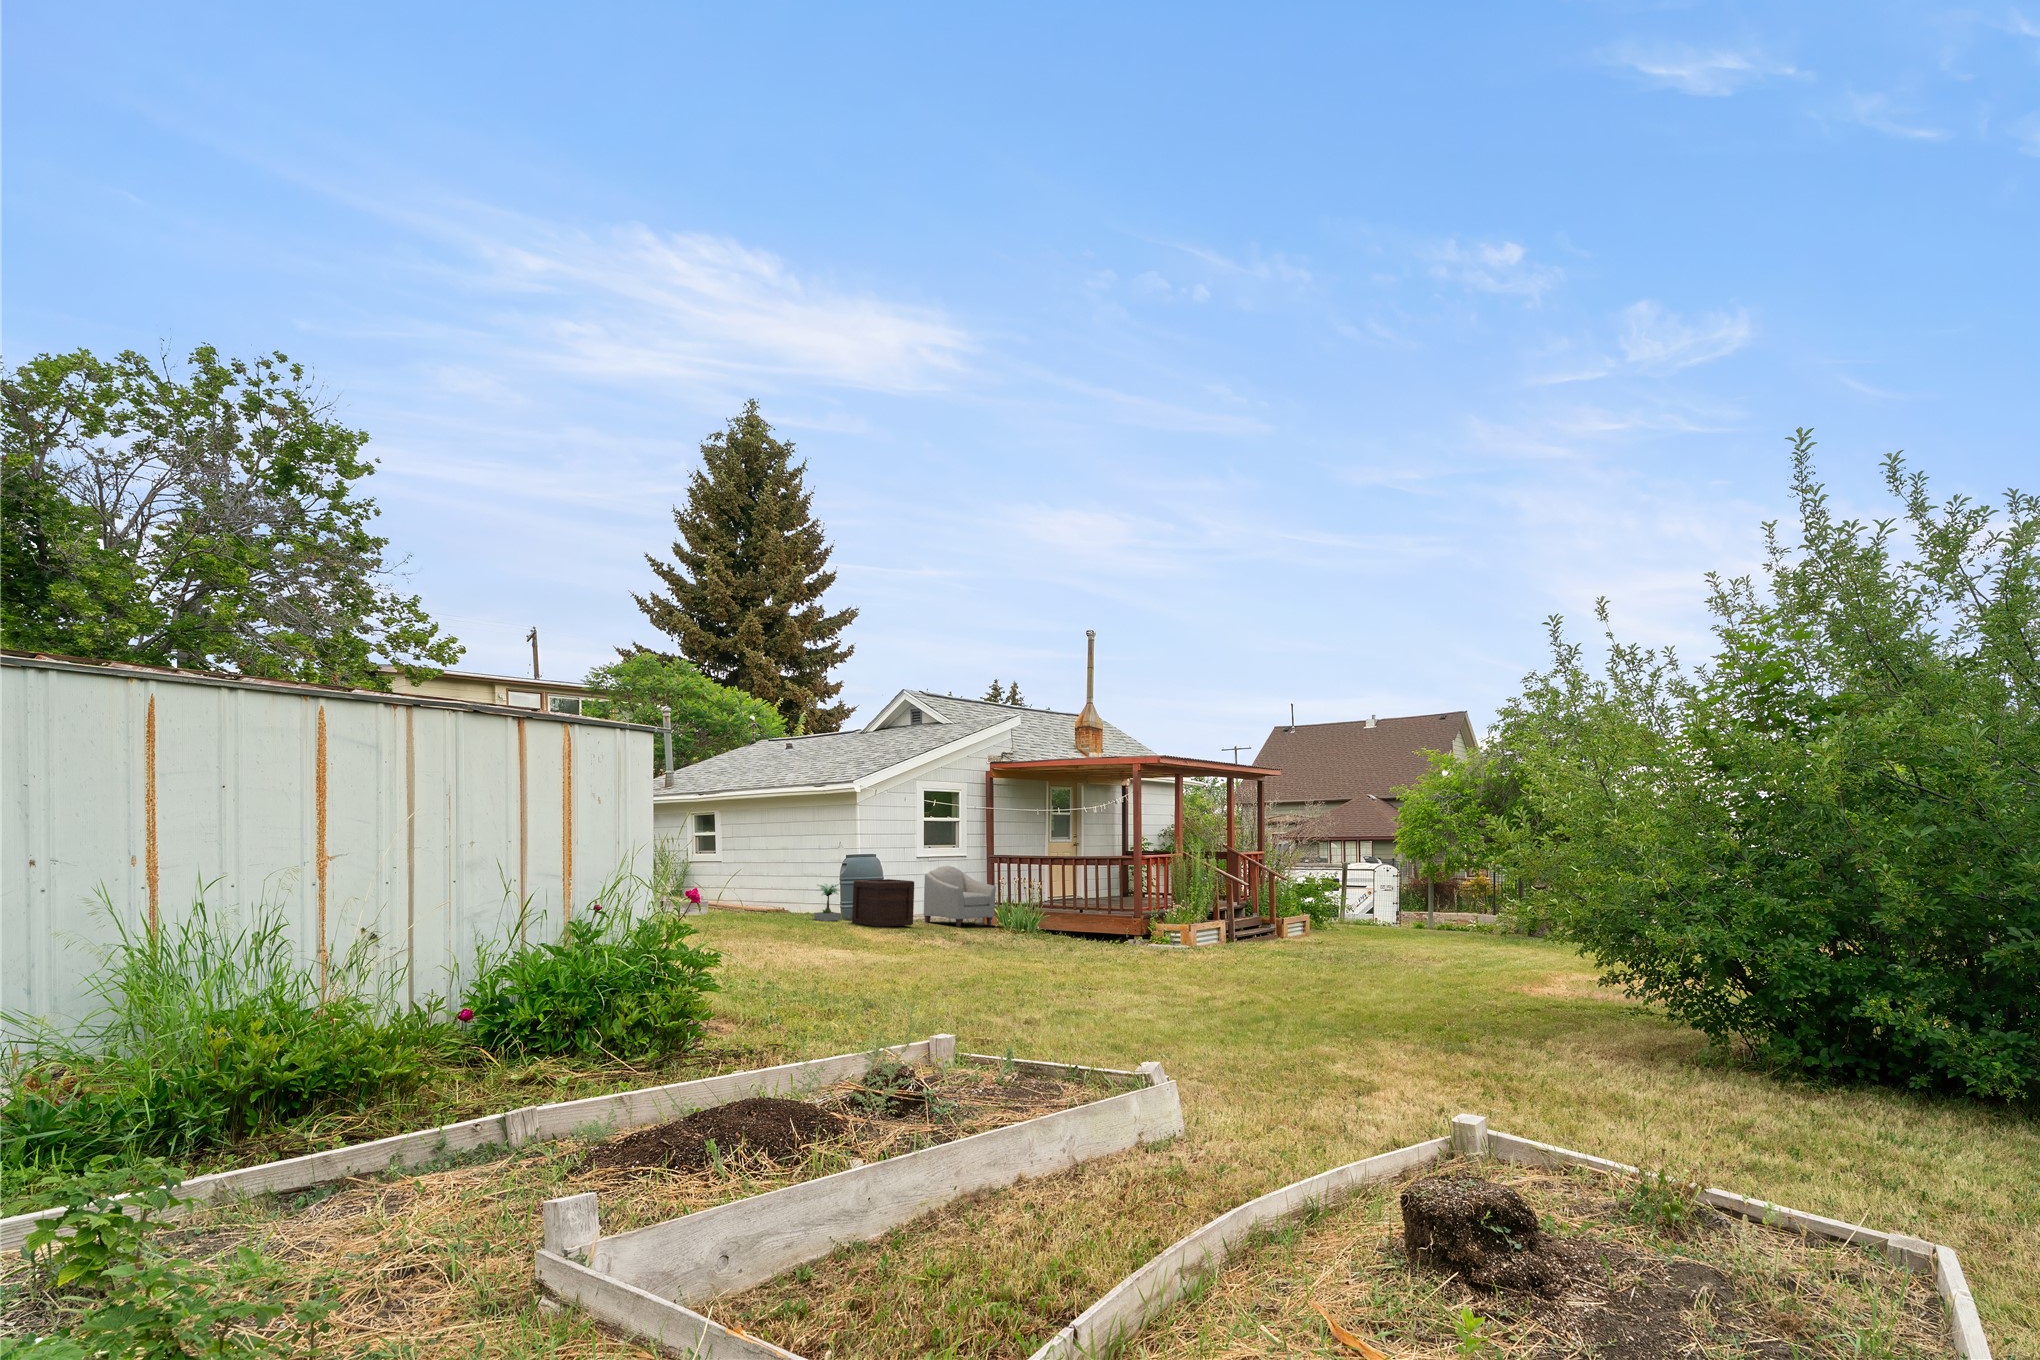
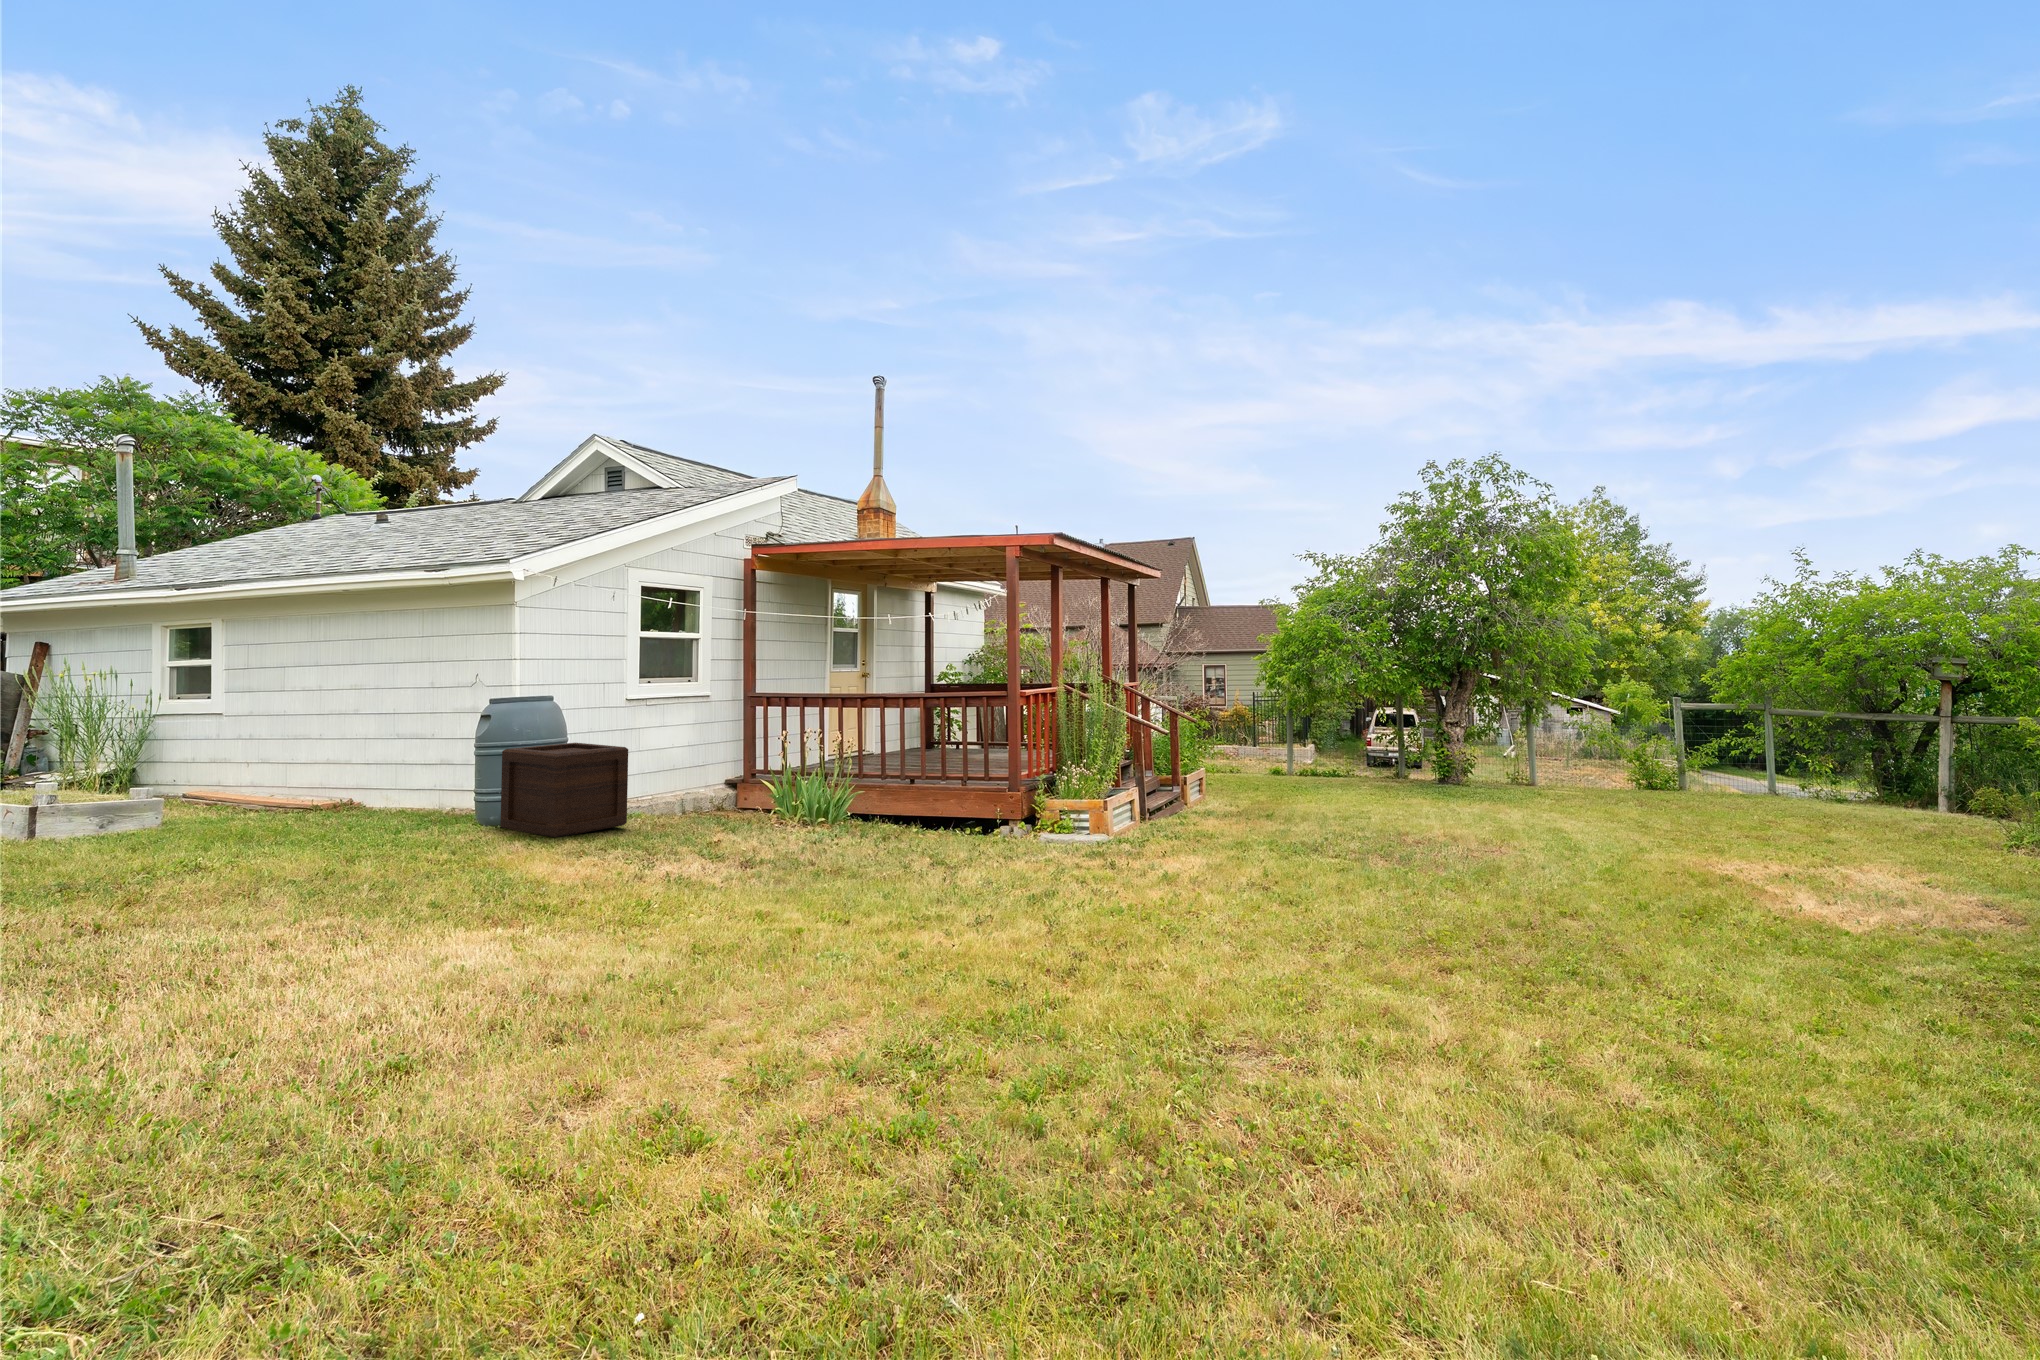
chair: present [924,866,996,927] -> none [639,713,768,818]
potted plant: present [814,884,841,921] -> none [414,754,480,828]

